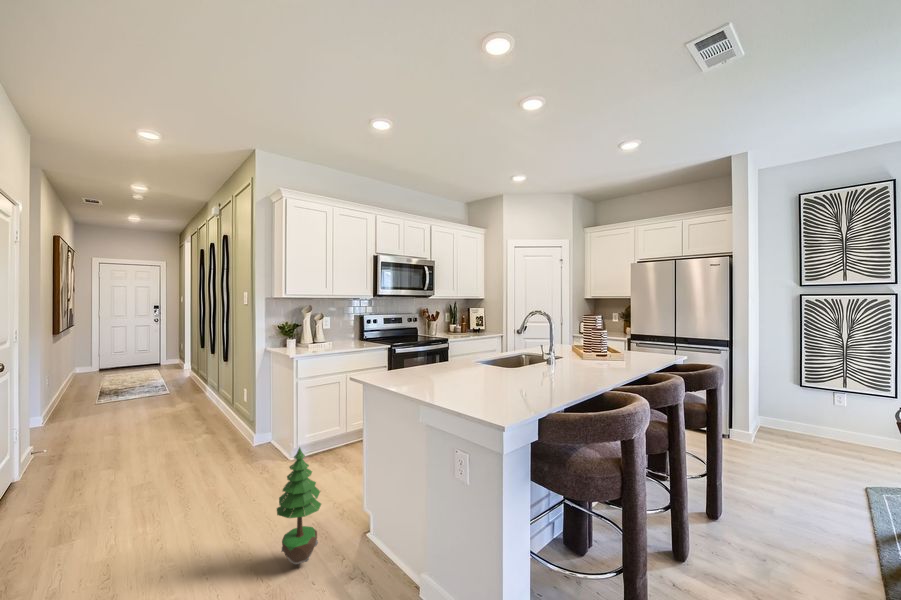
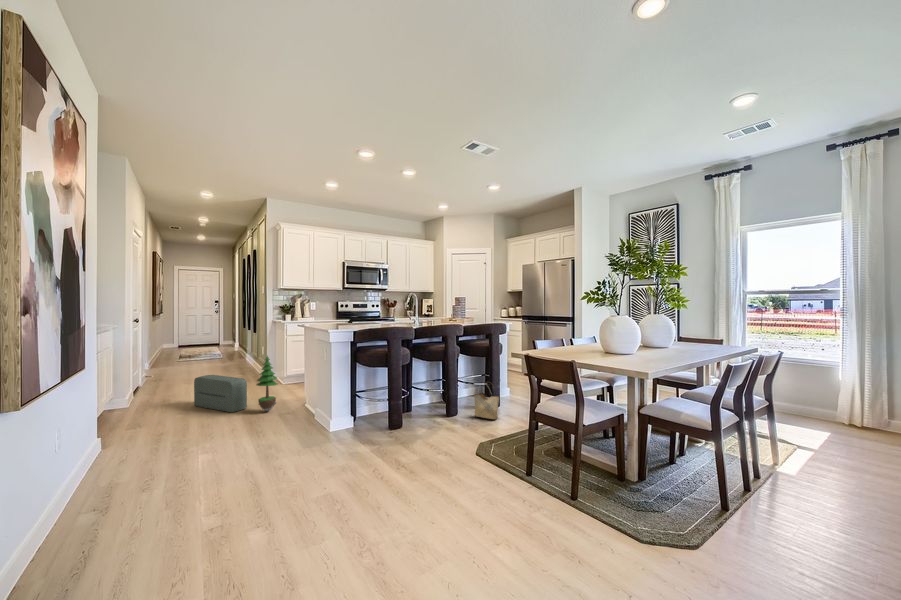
pouf: none [132,477,251,573] -> present [194,375,247,412]
woven basket: none [710,482,768,561] -> present [474,394,499,419]

